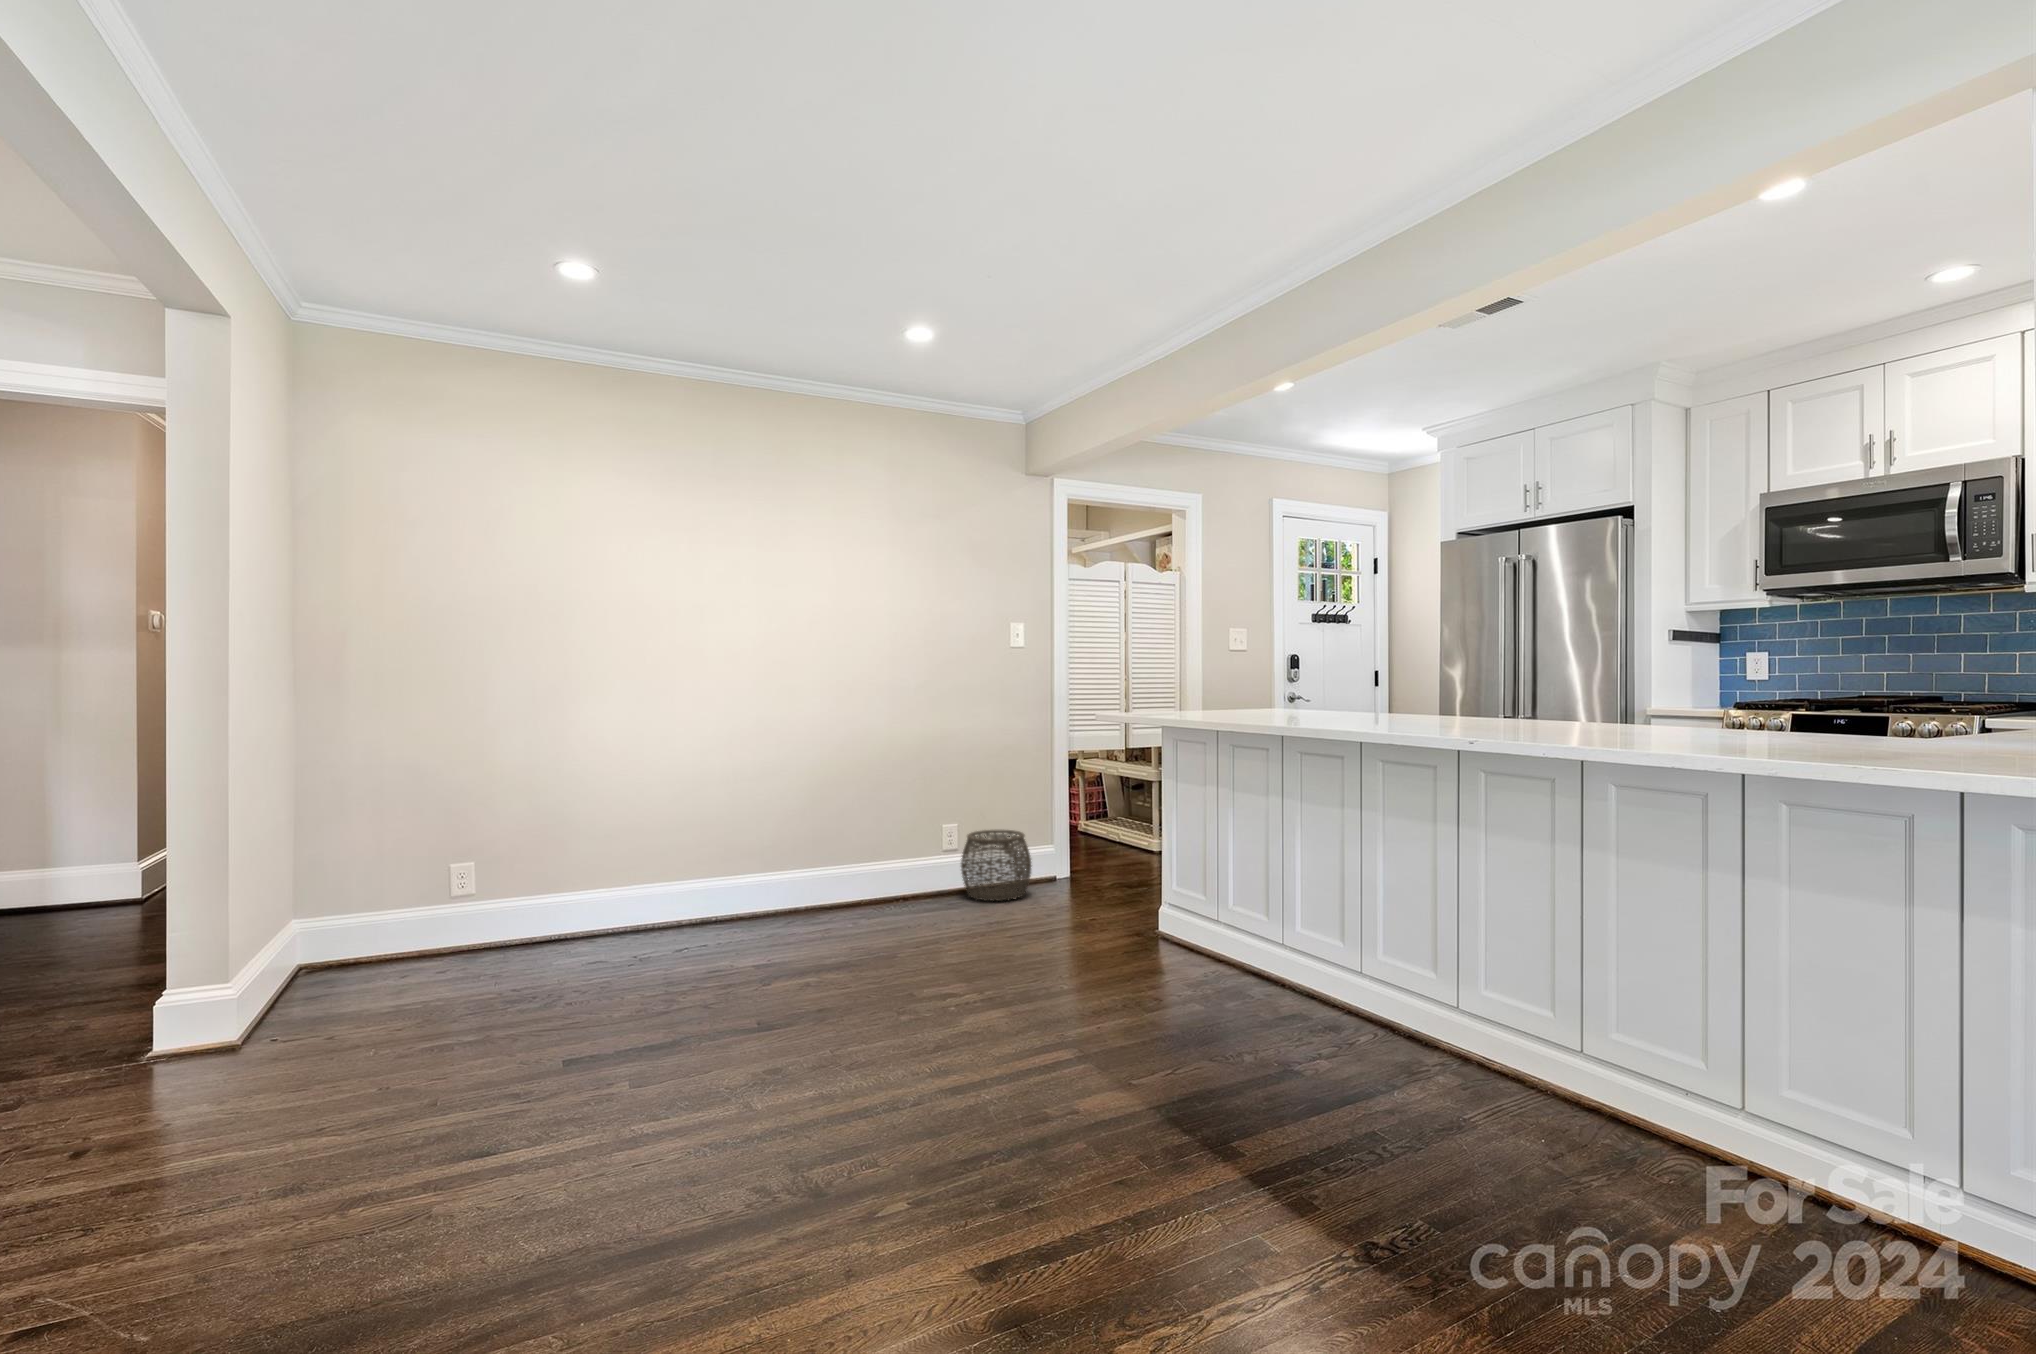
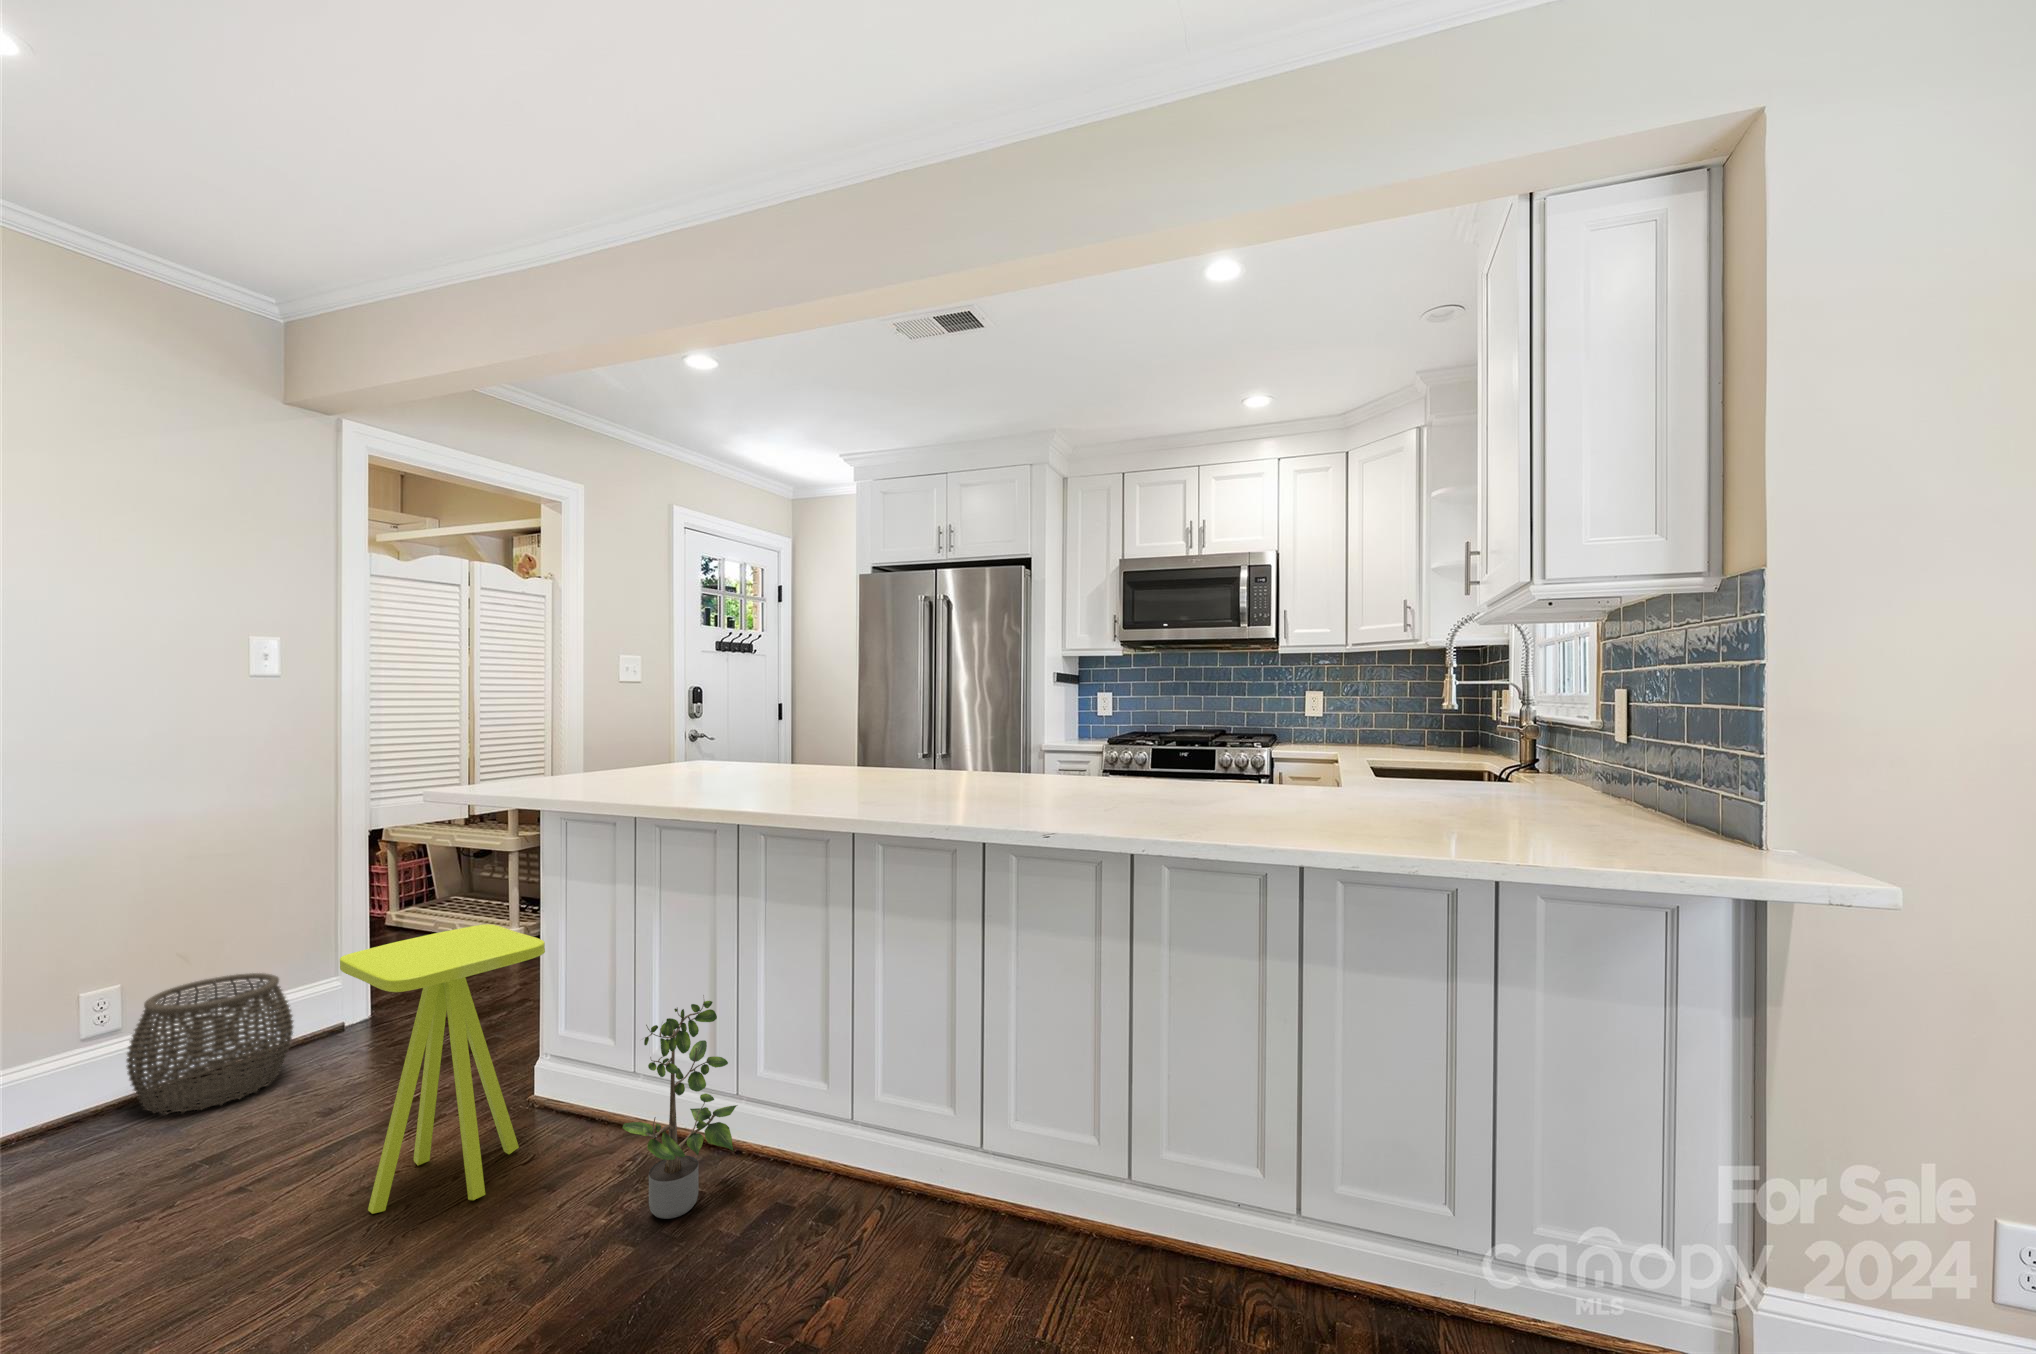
side table: none [1054,804,1159,964] -> present [340,924,545,1214]
potted plant: none [1201,857,1280,999] -> present [623,995,737,1219]

